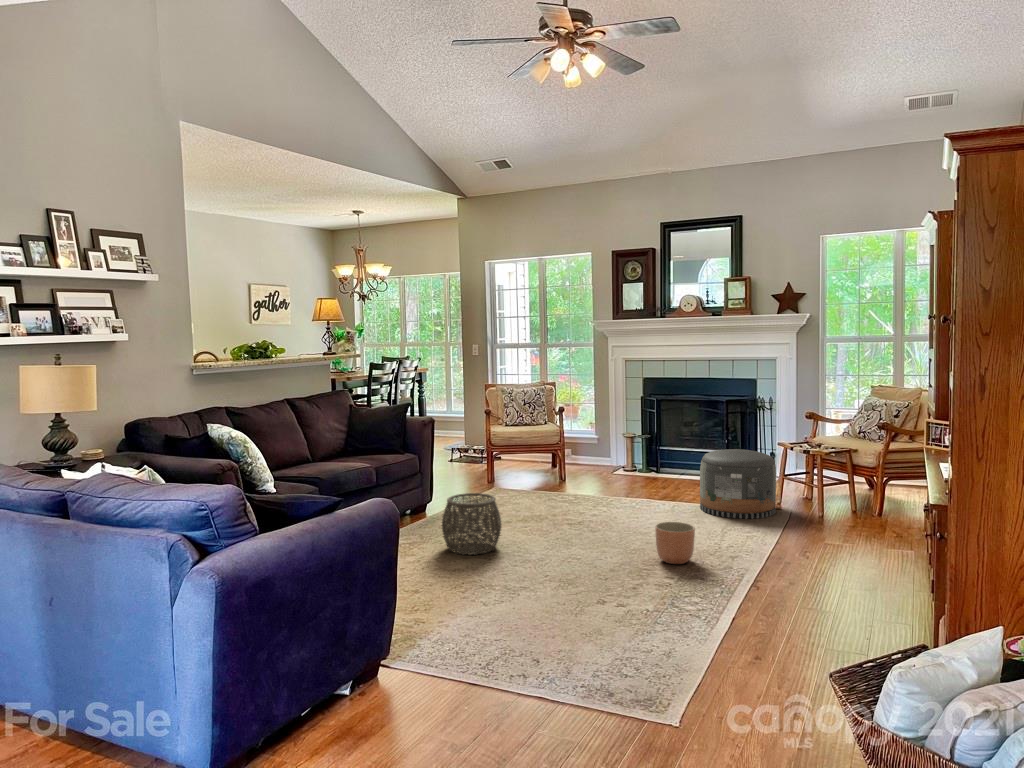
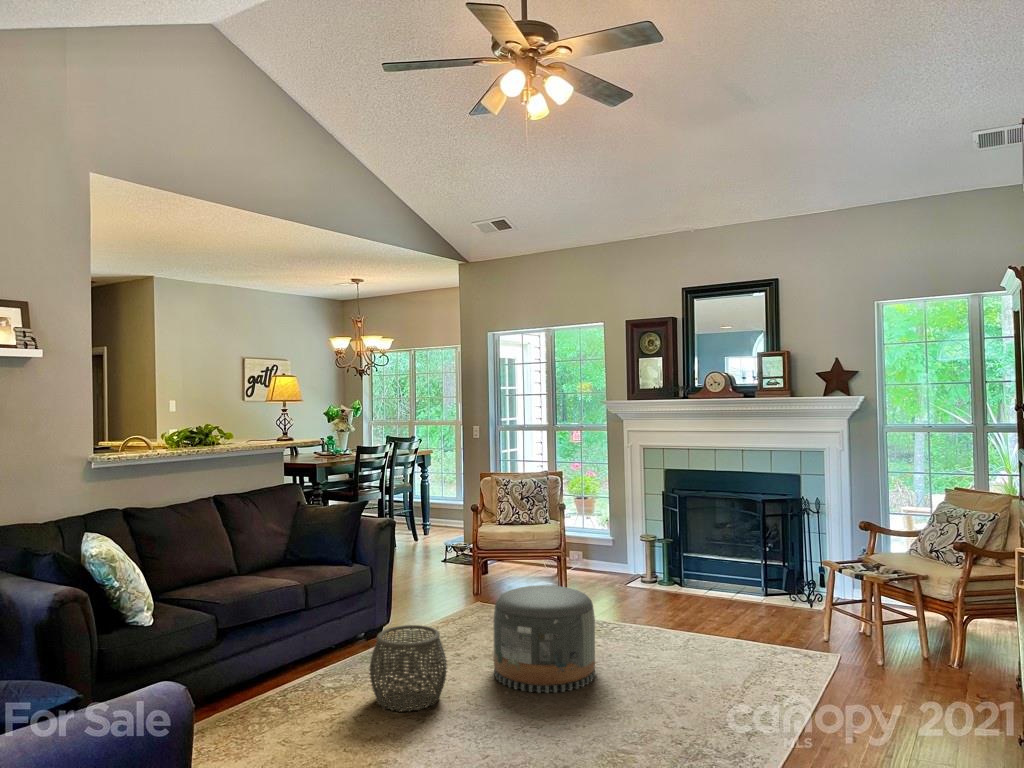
pouf: present [700,449,776,519] -> present [493,585,595,693]
planter: present [655,522,695,564] -> none [640,679,693,743]

